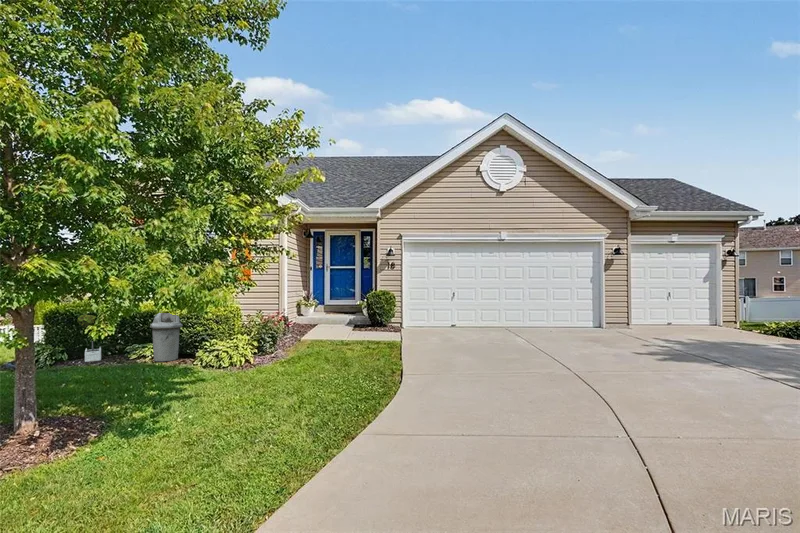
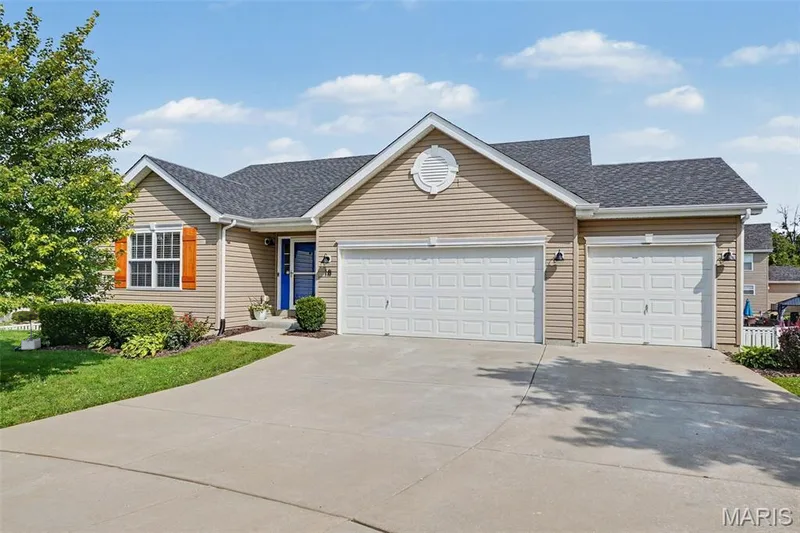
trash can: present [150,313,183,362] -> none [59,309,90,353]

